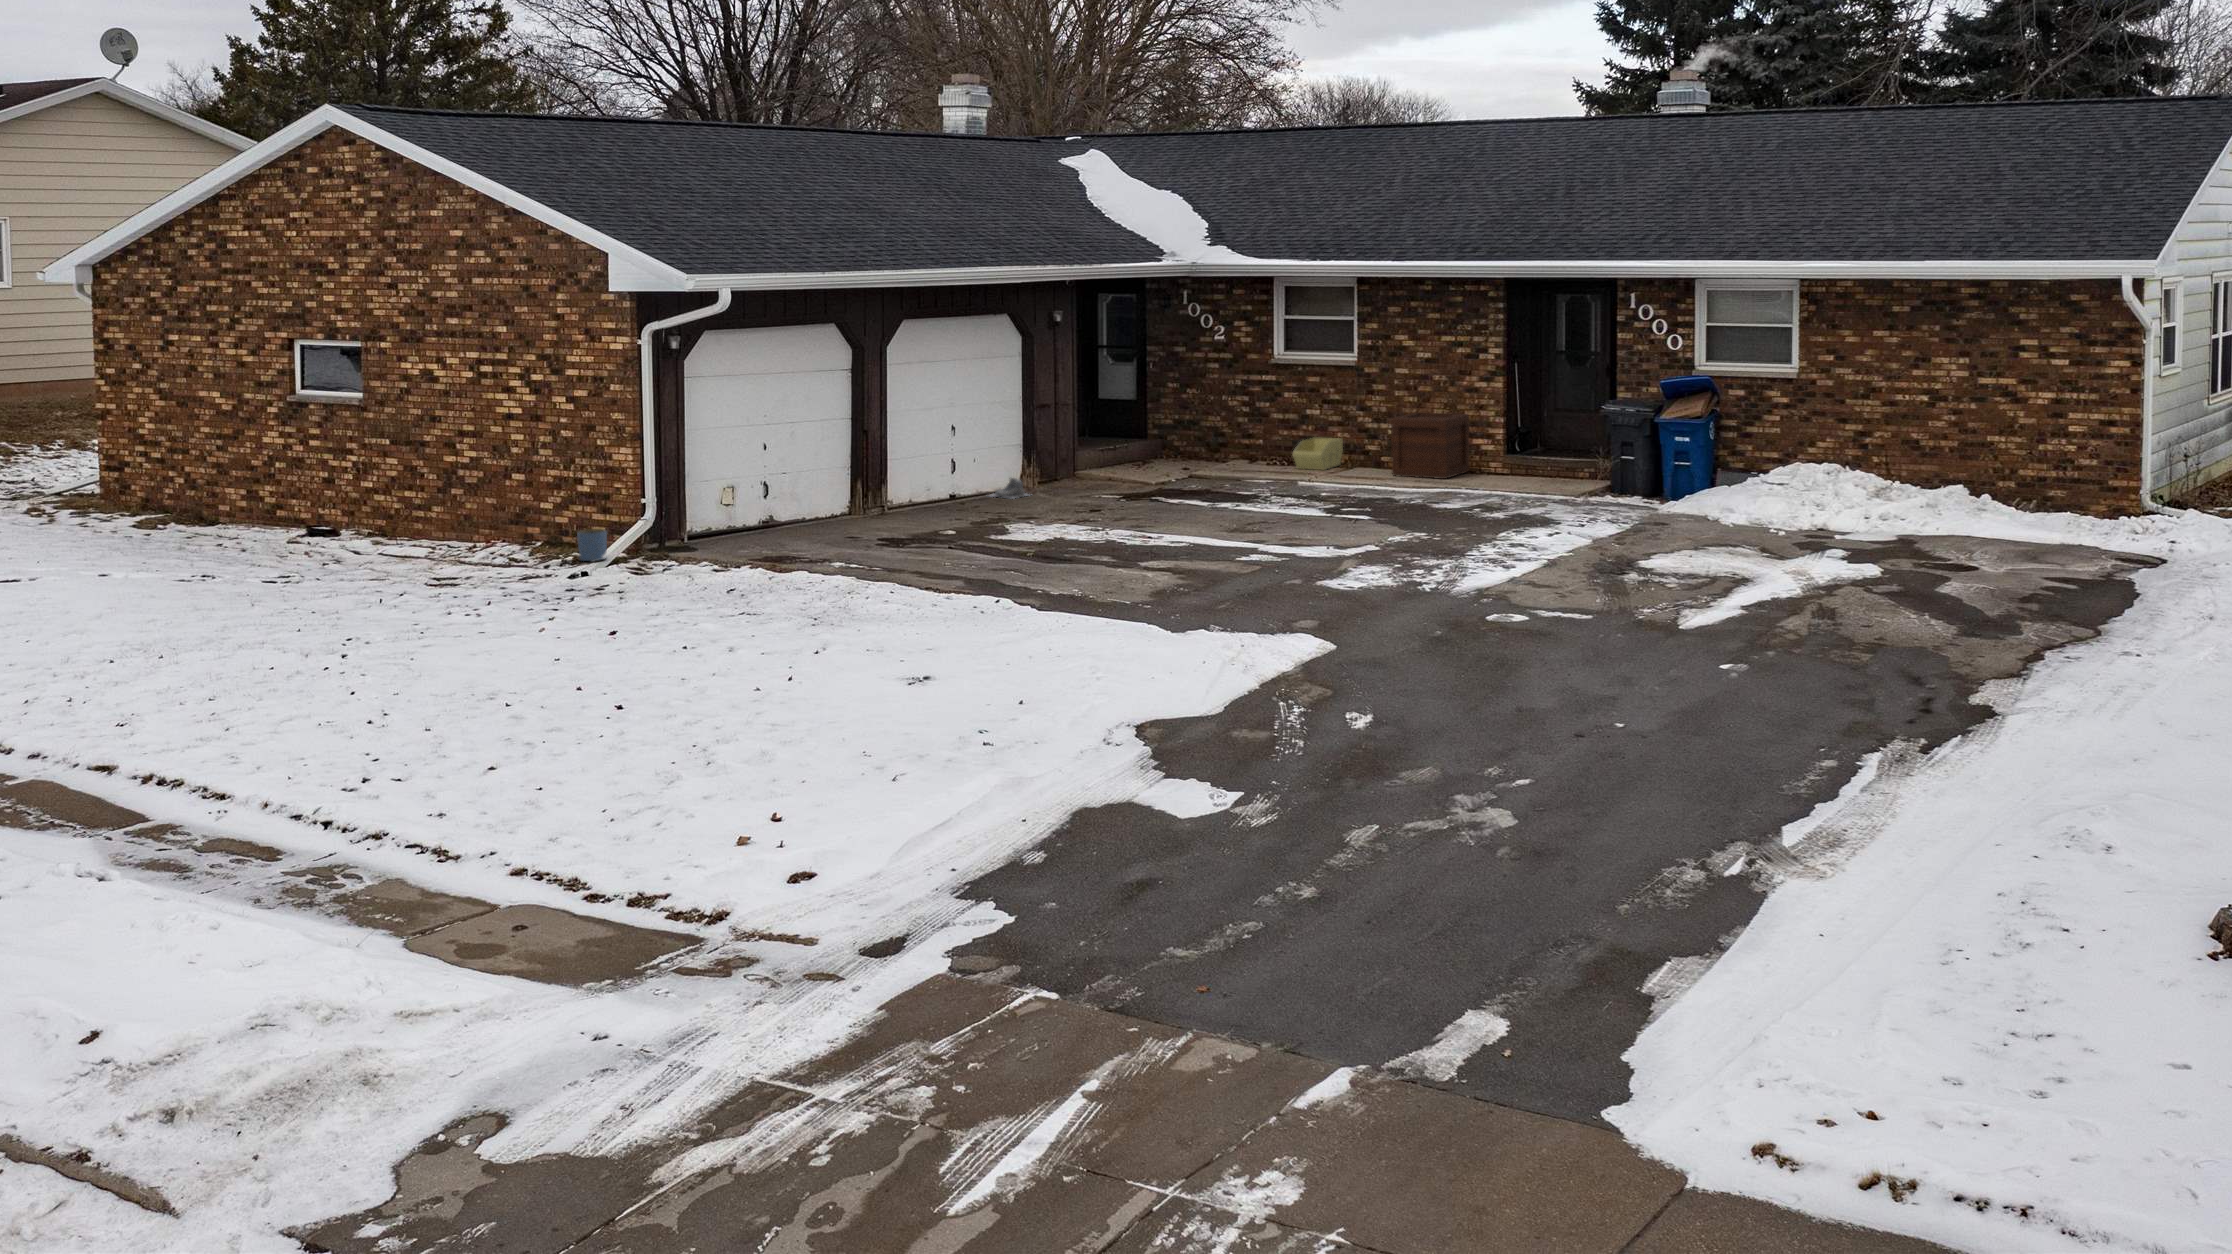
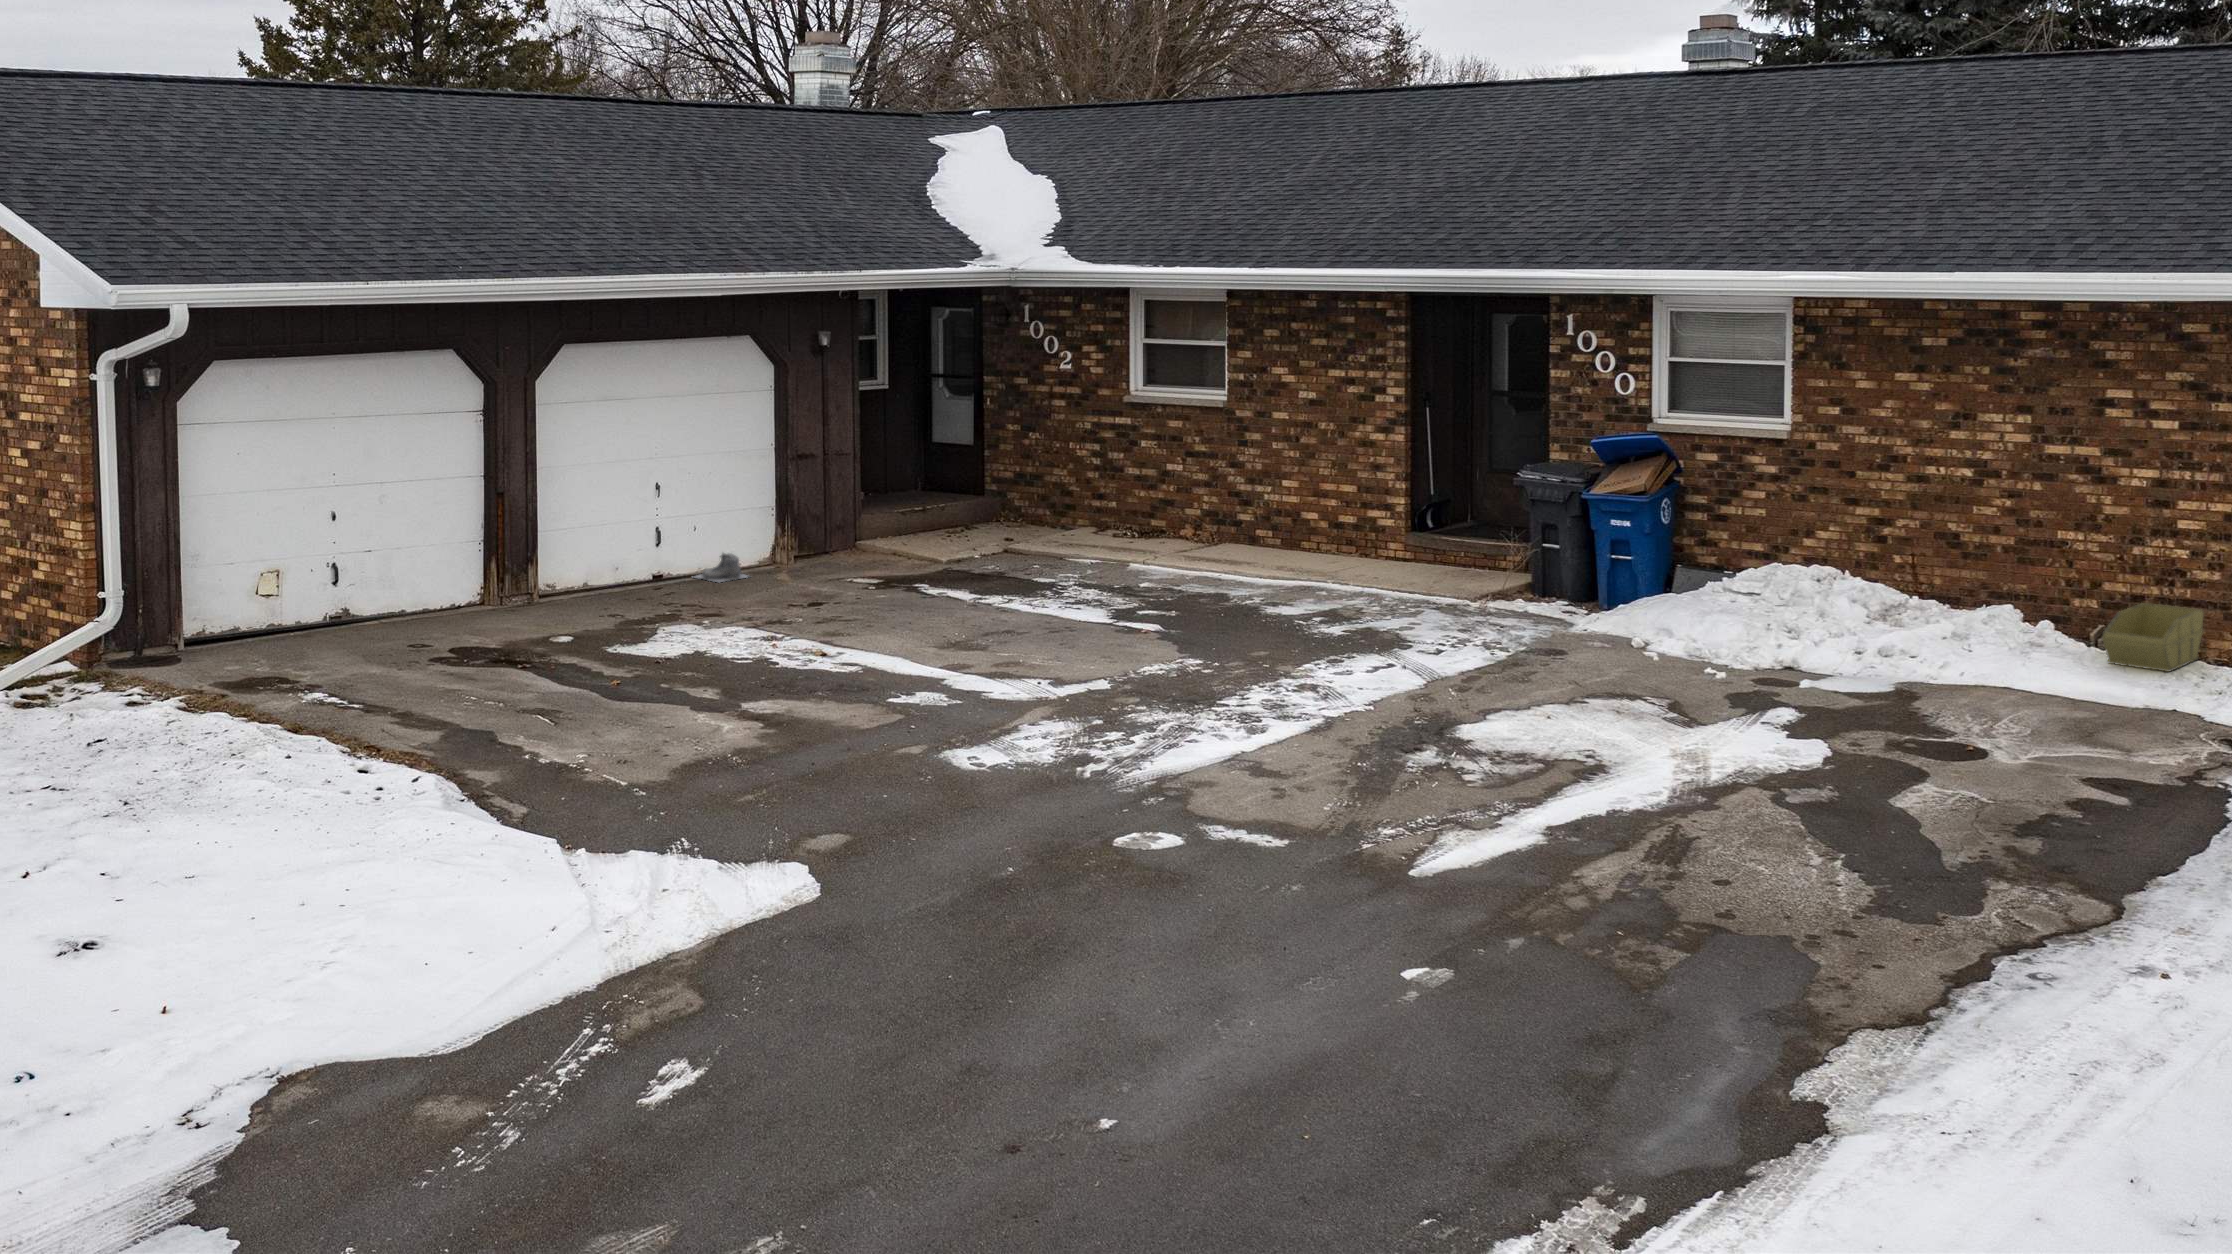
wooden crate: present [1391,413,1469,479] -> none [1253,470,1364,563]
storage bin: present [1293,438,1343,470] -> present [2102,603,2204,672]
planter: present [577,529,607,562] -> none [16,630,60,677]

